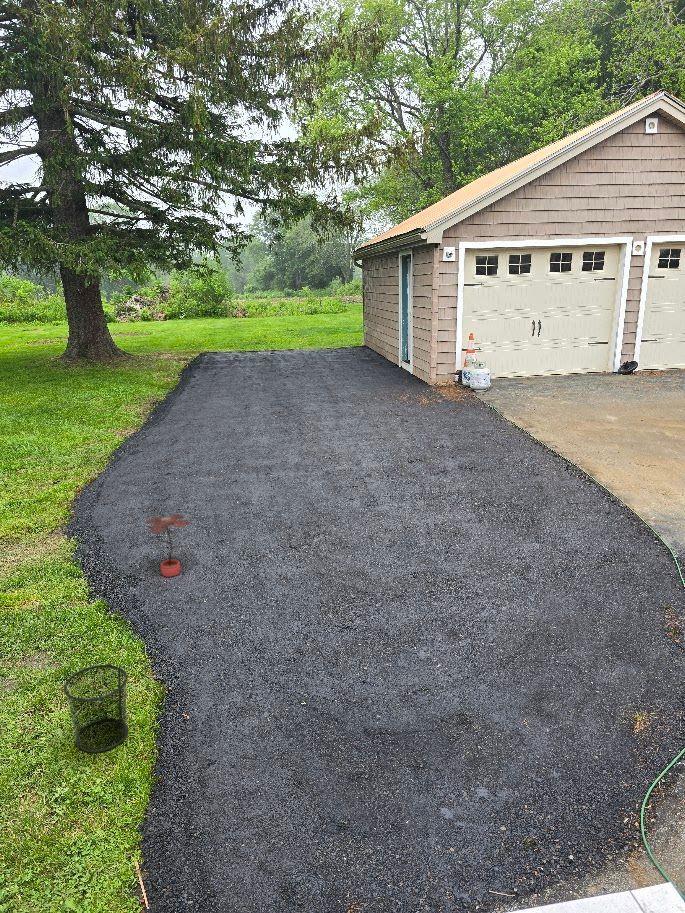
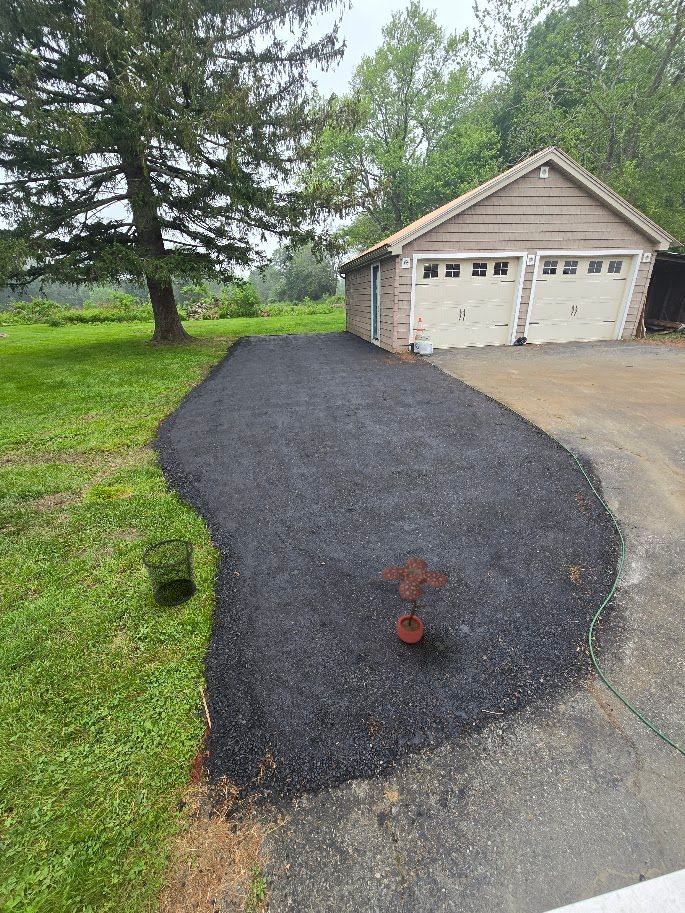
potted plant: present [145,514,189,577] -> present [382,558,447,643]

